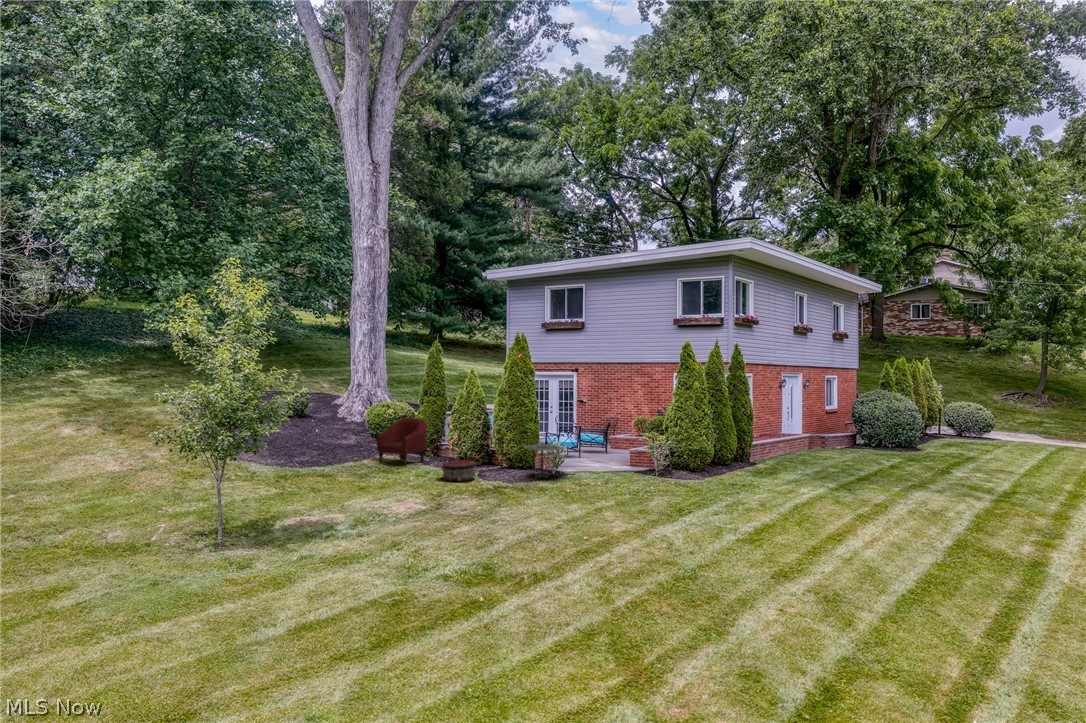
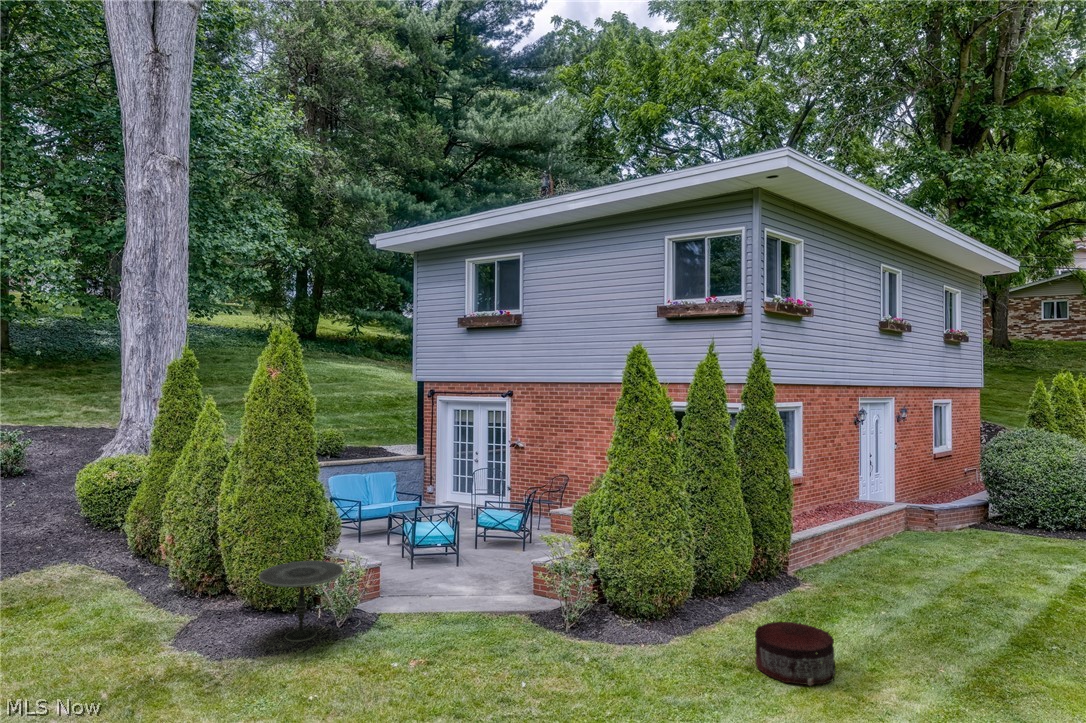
armchair: present [376,417,427,467] -> none [32,489,136,594]
pouf: present [443,460,476,481] -> present [755,622,835,686]

